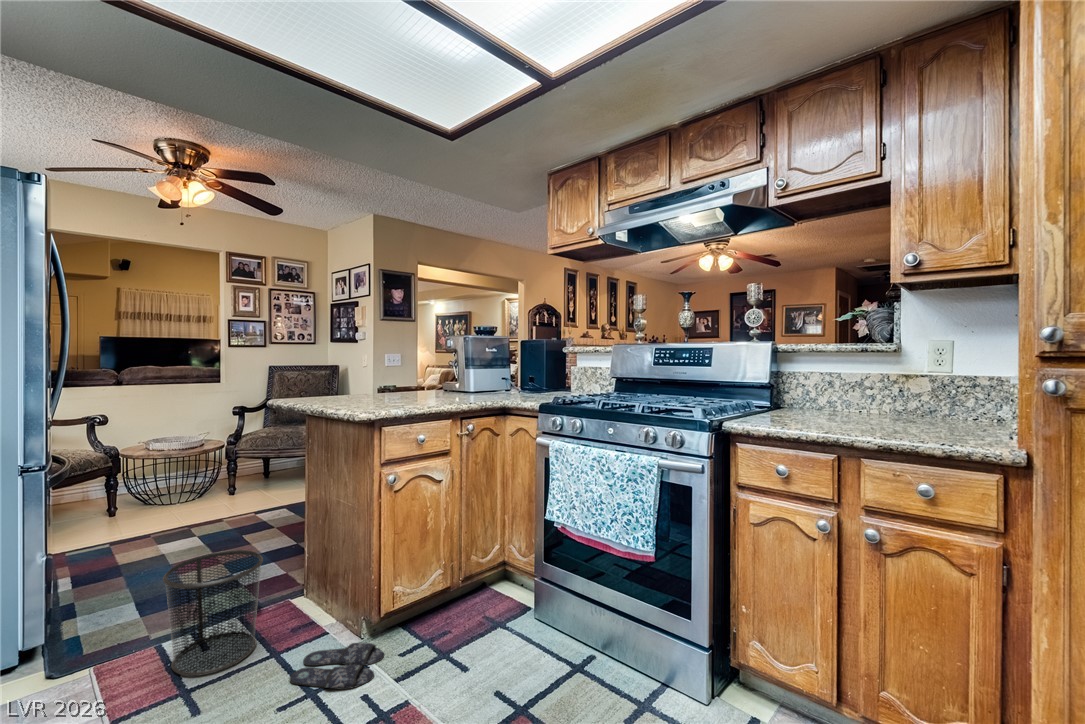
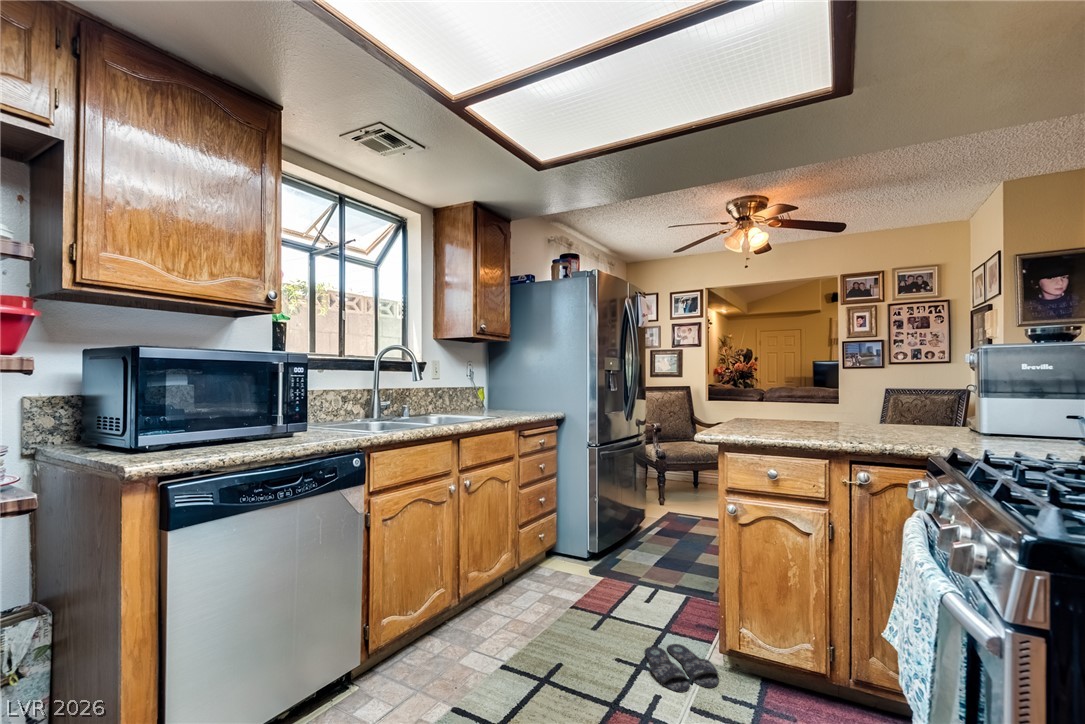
waste bin: present [163,550,263,676] -> none [615,528,680,619]

